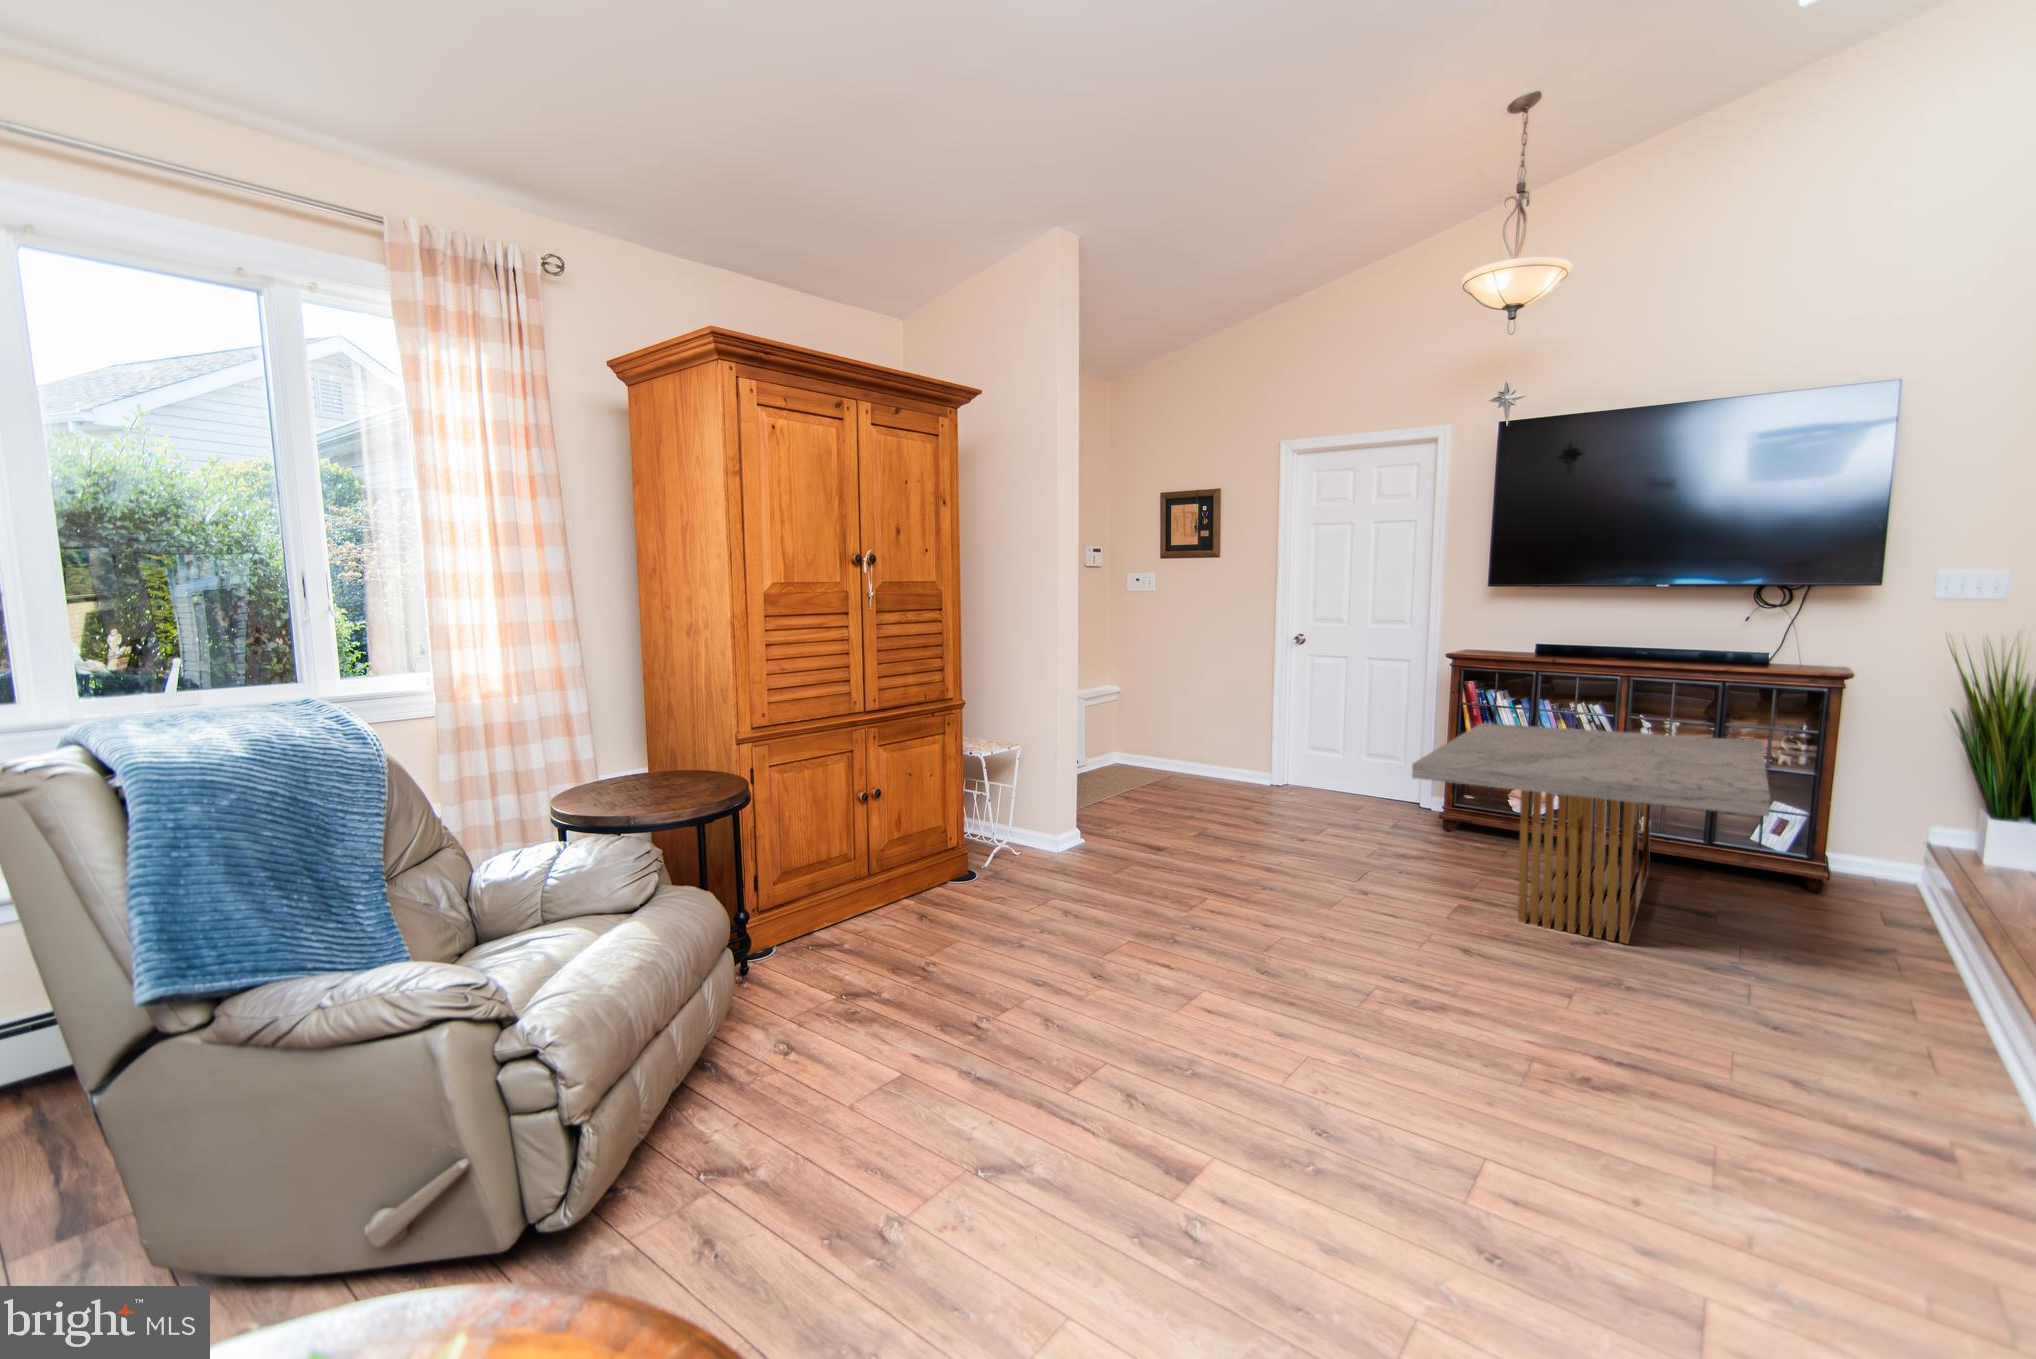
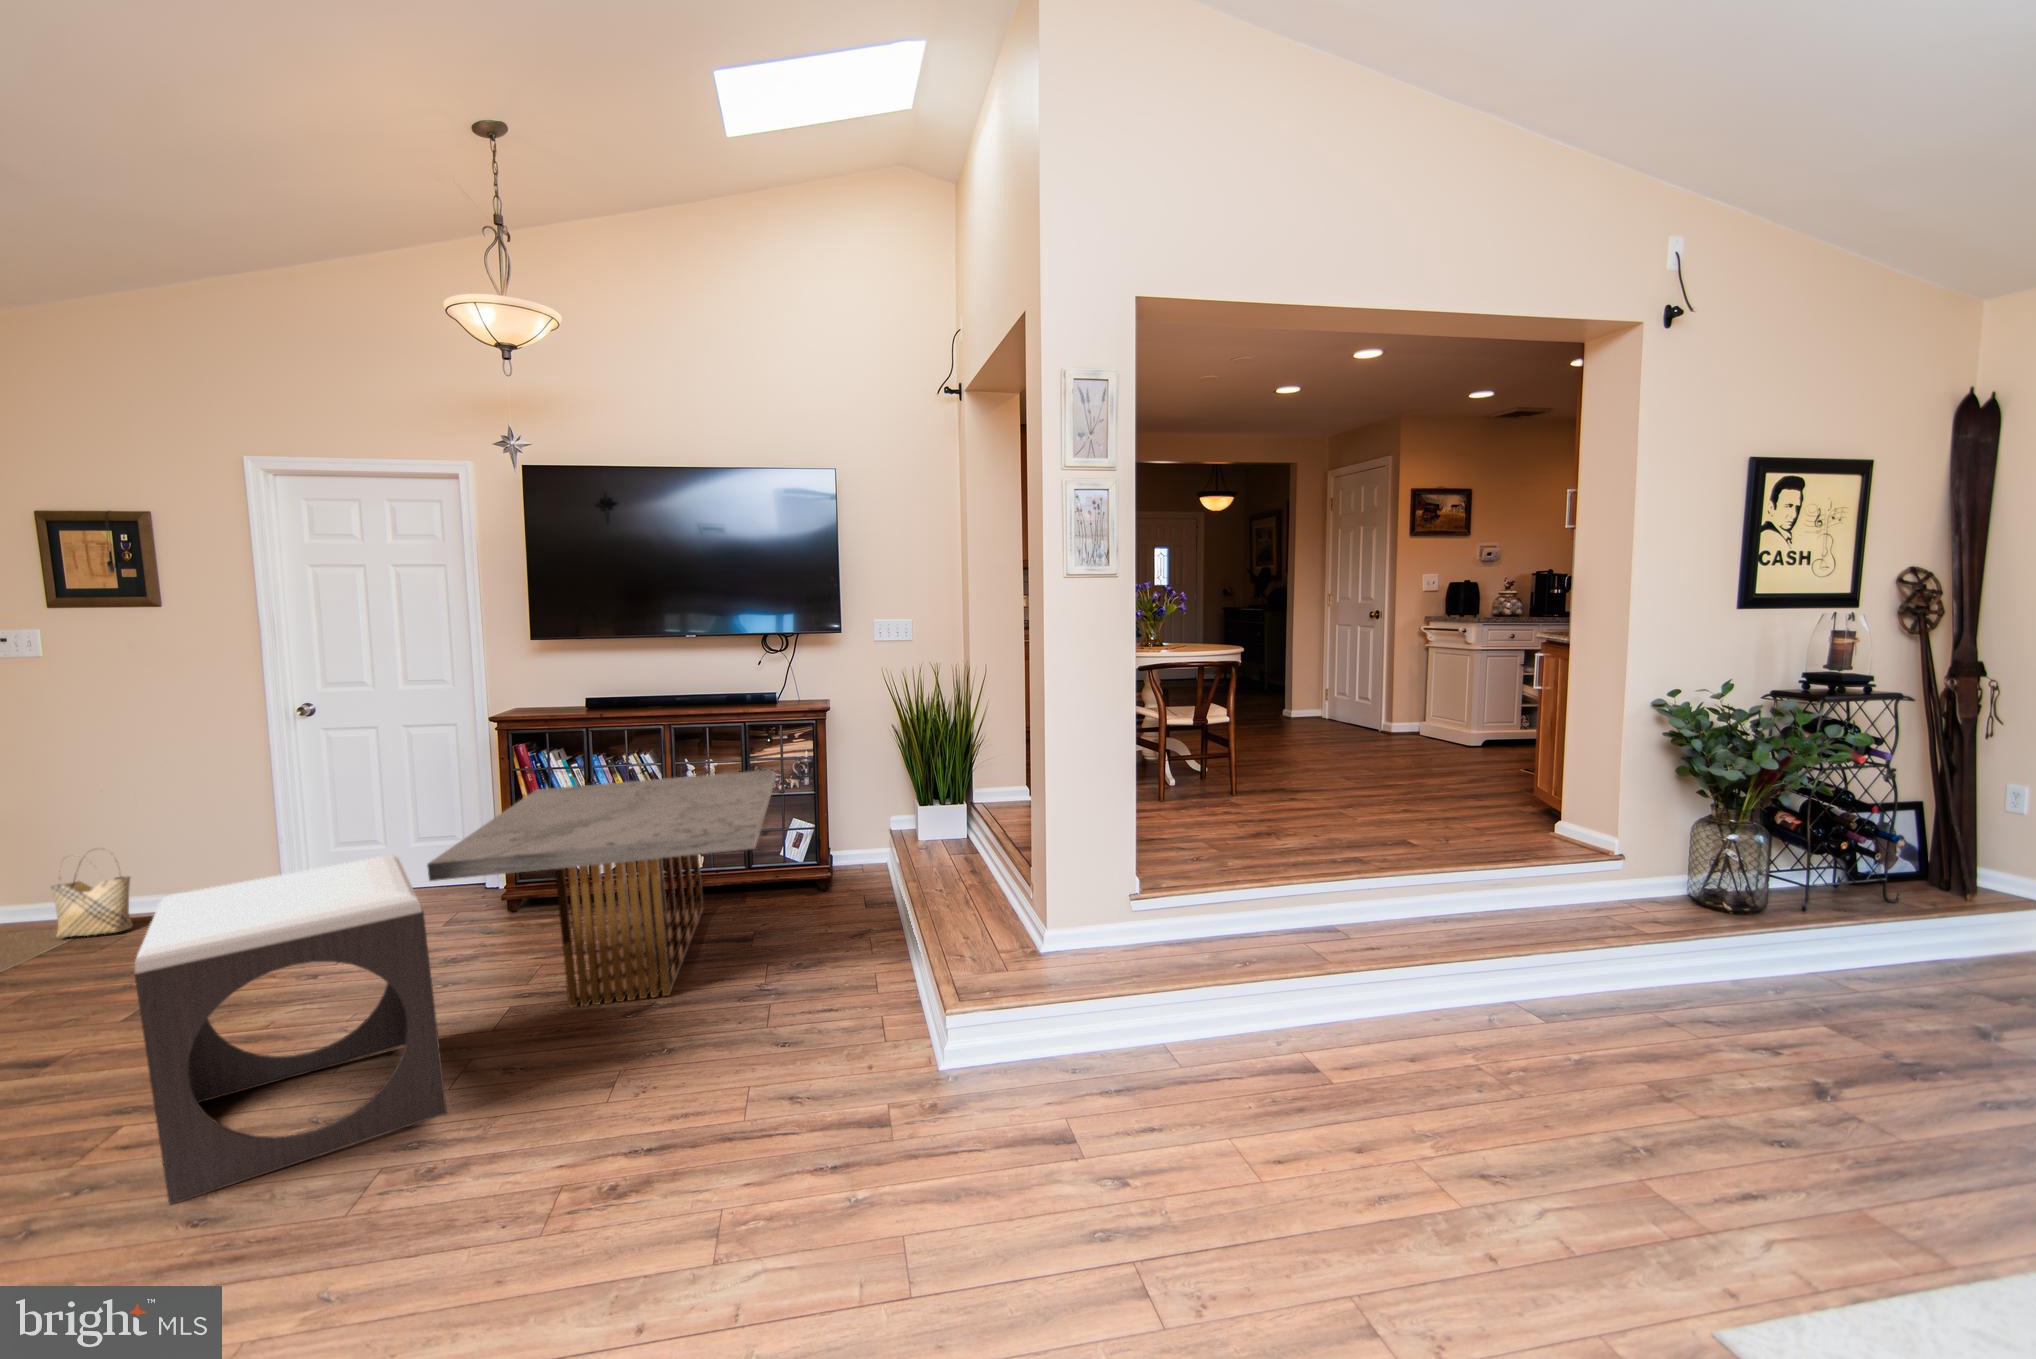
woven basket: none [1149,719,1188,776] -> present [51,853,133,938]
footstool: none [1239,749,1429,972] -> present [134,856,447,1205]

